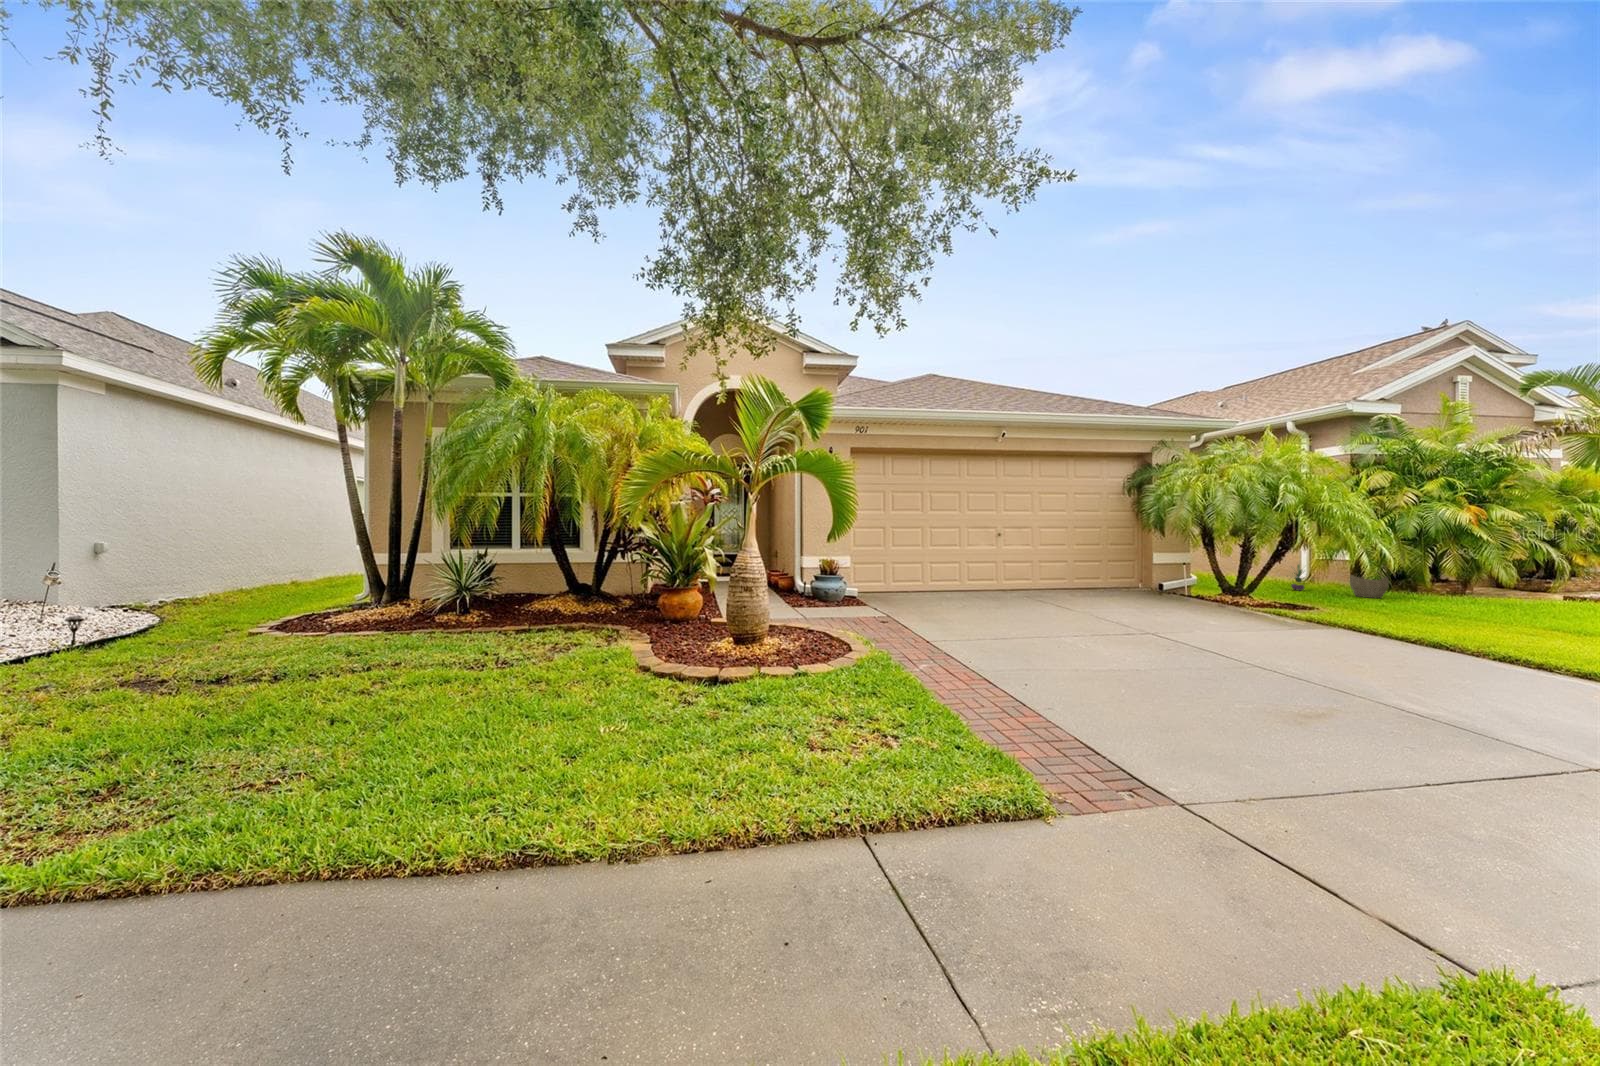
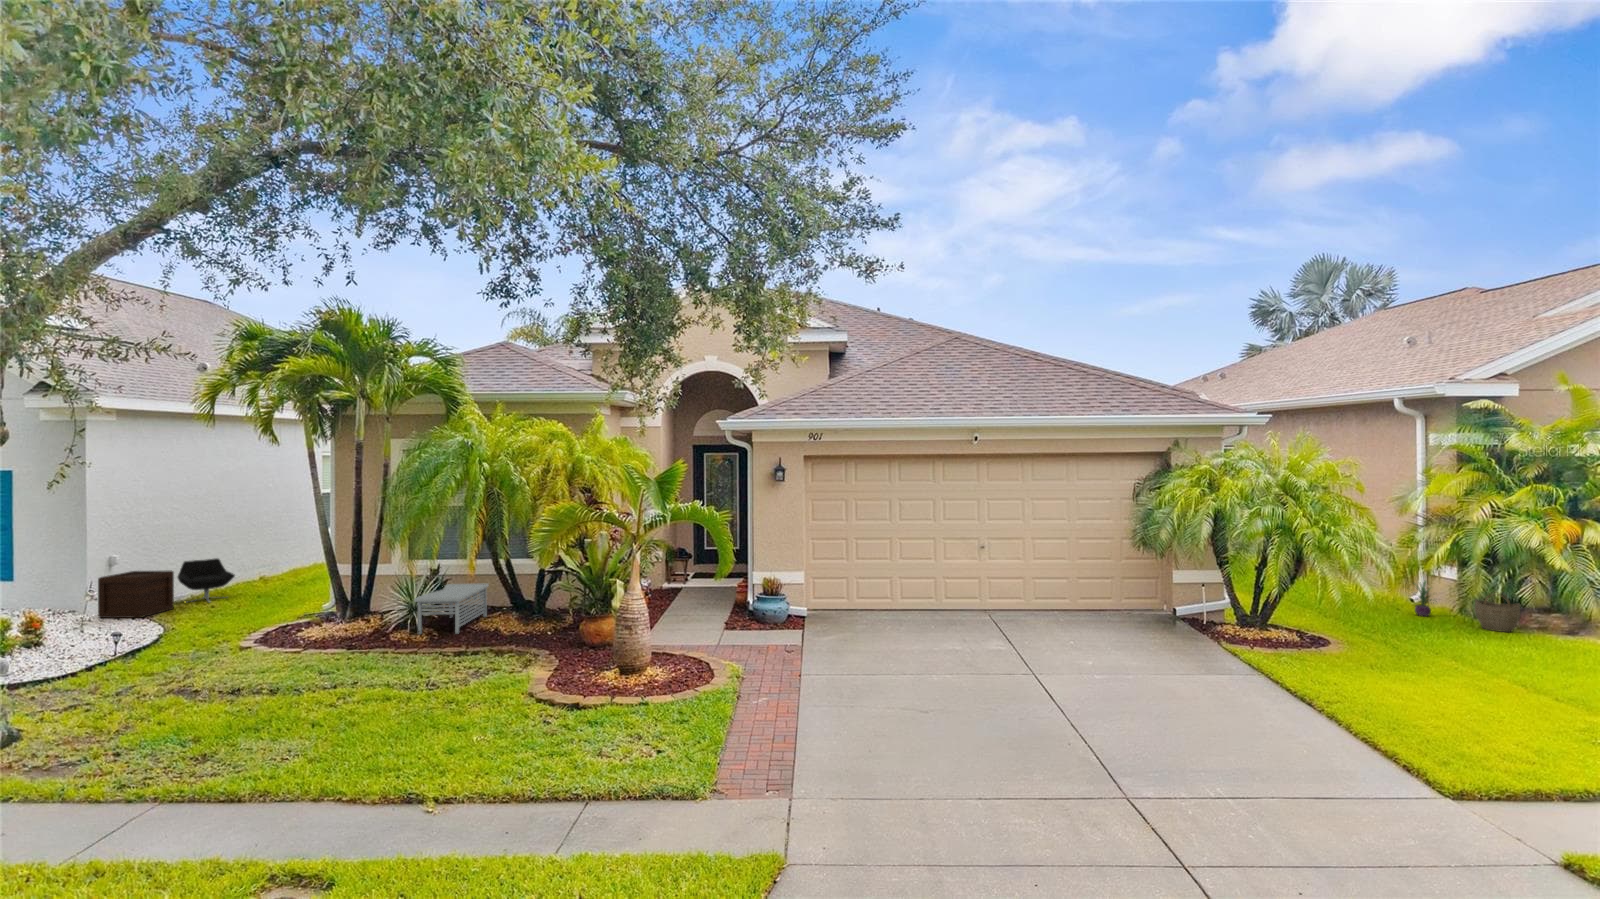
lounge chair: none [179,551,253,595] -> present [178,558,235,603]
wooden crate: none [58,558,170,609] -> present [98,571,174,618]
storage bench: none [466,568,544,616] -> present [414,584,489,634]

